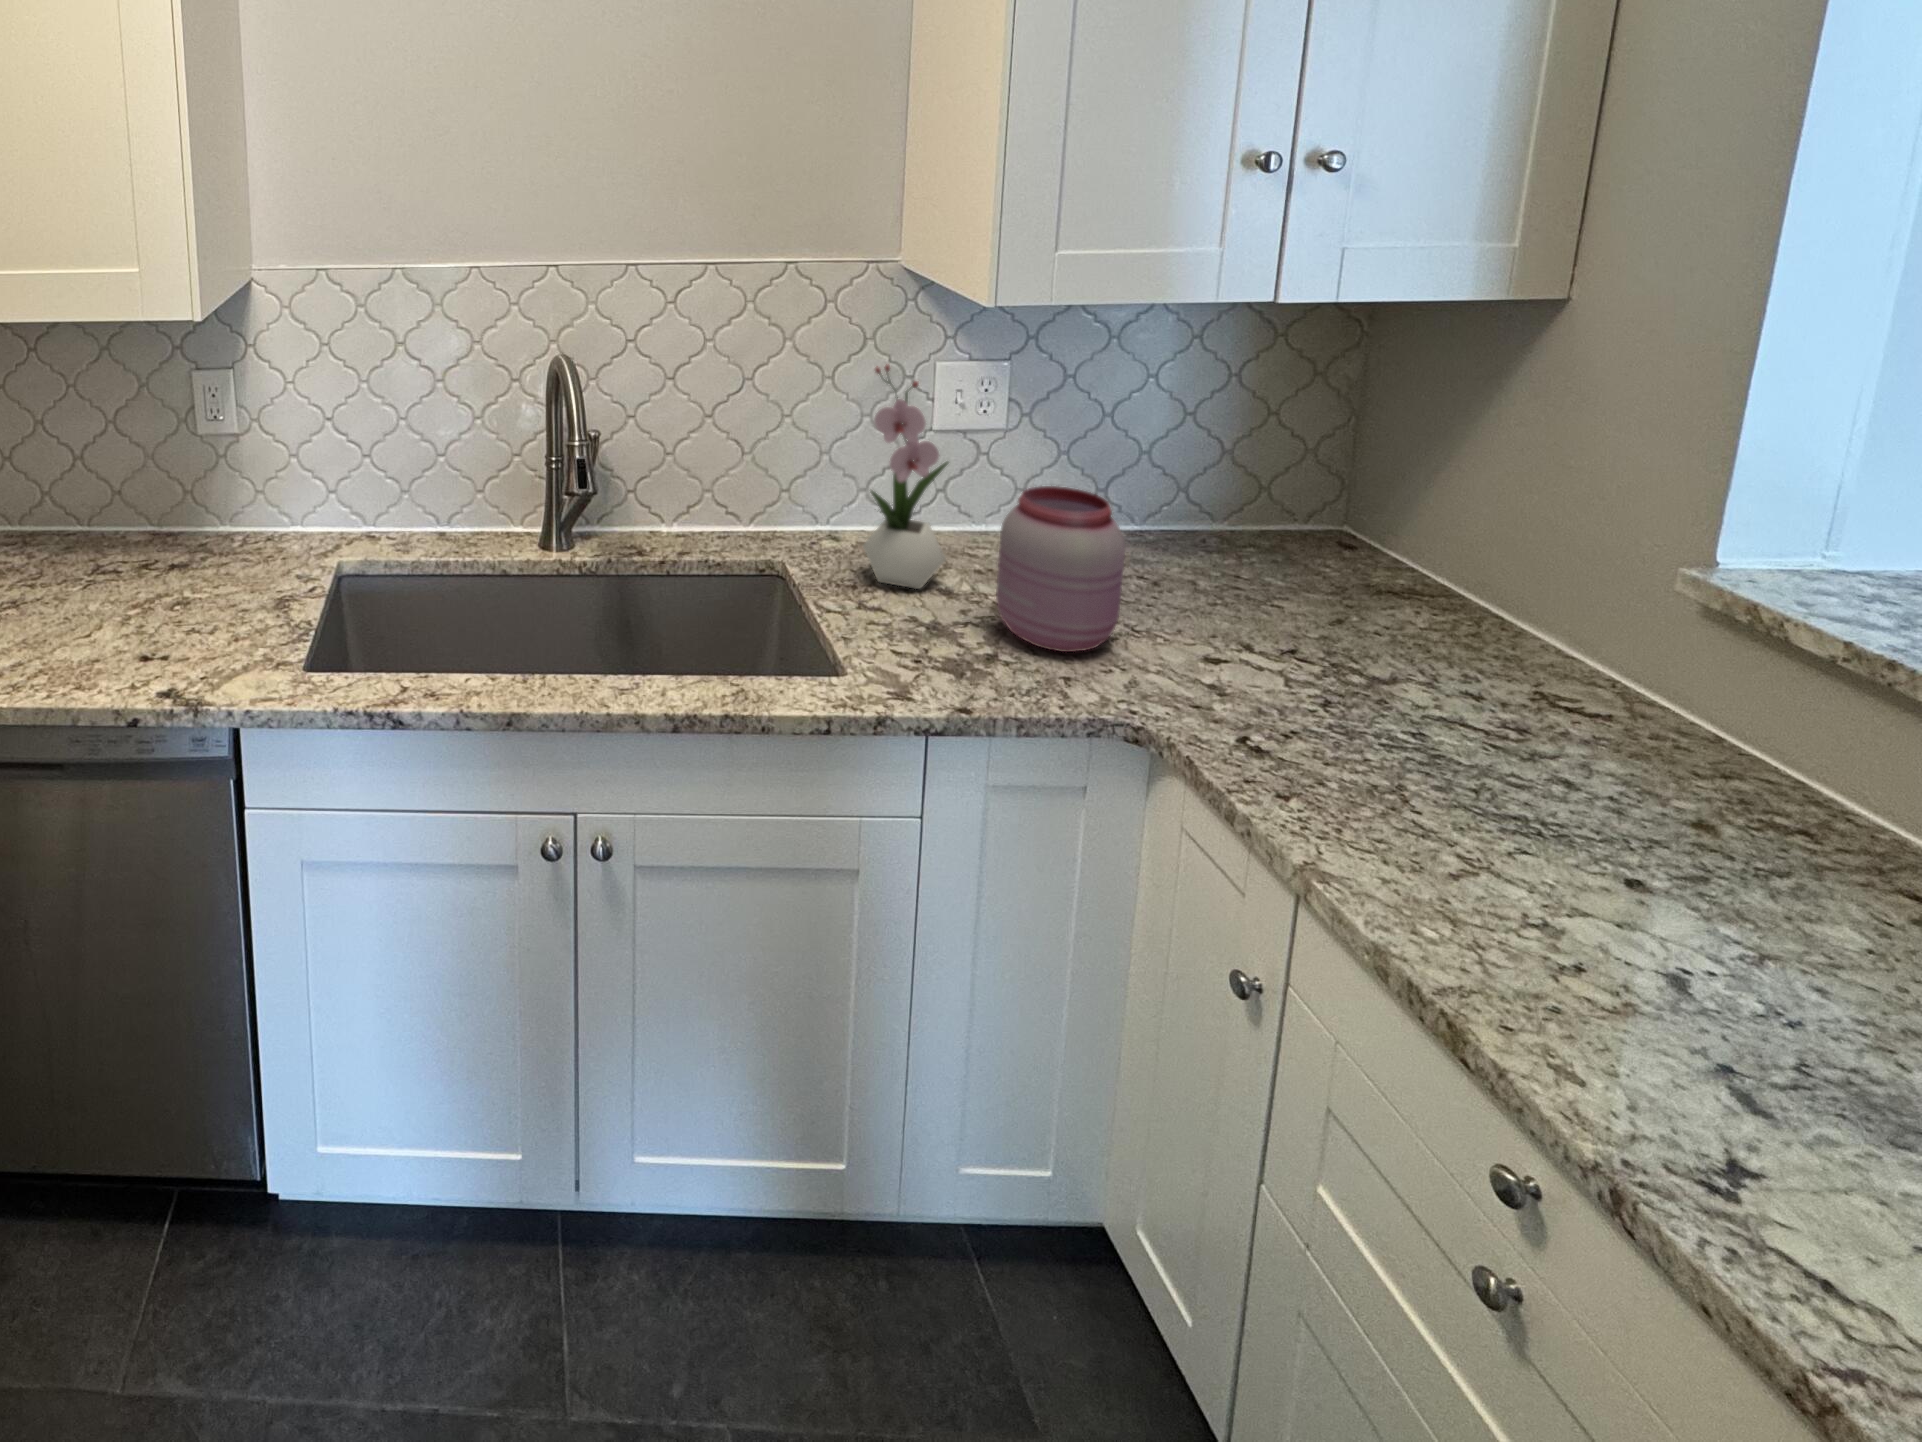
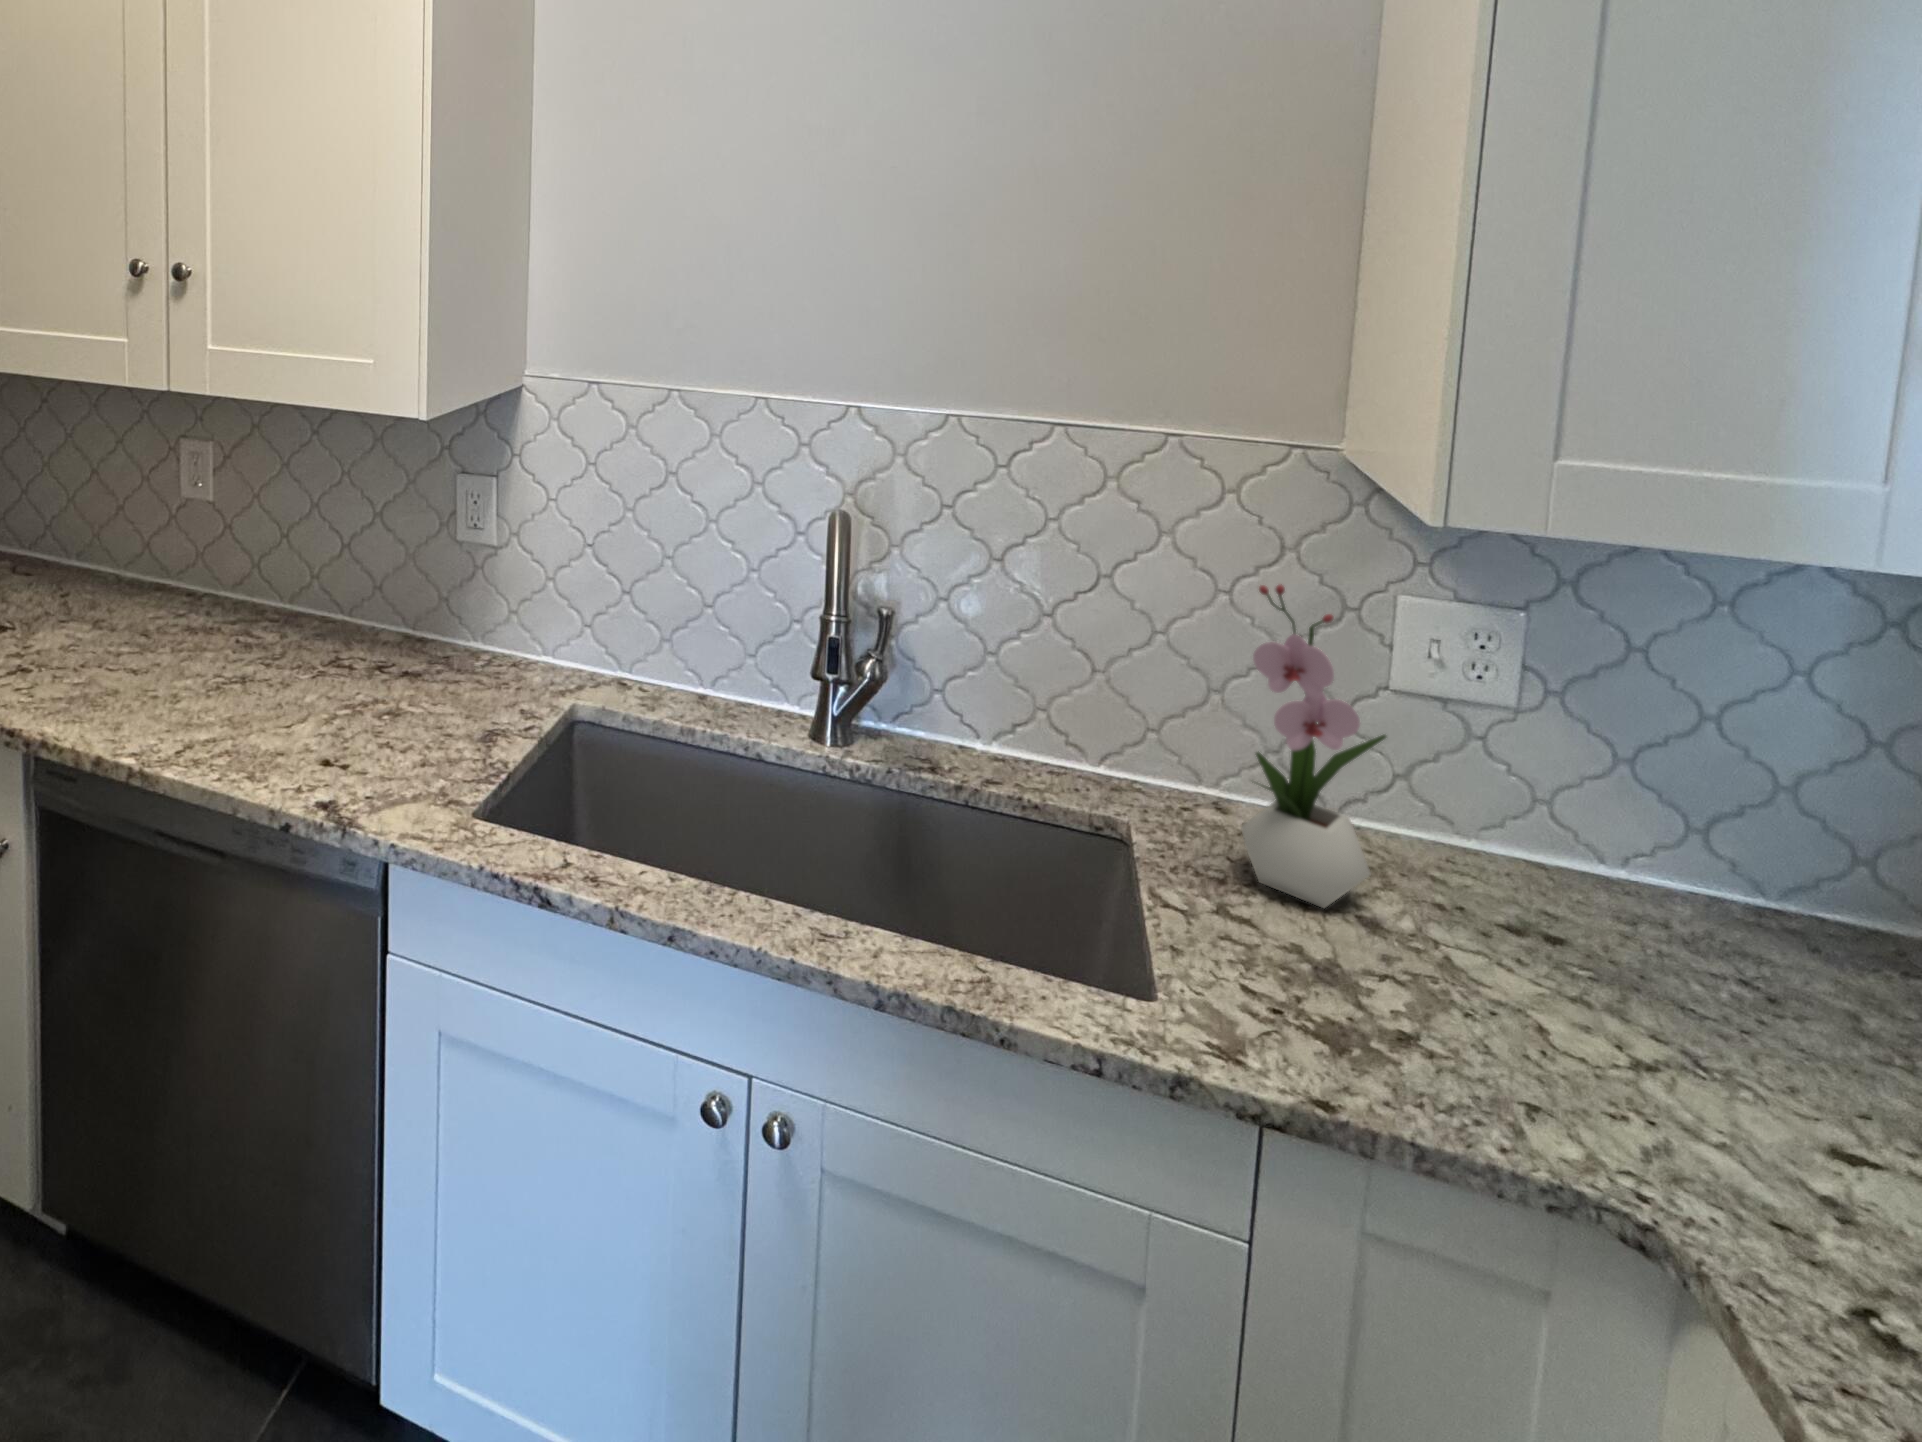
jar: present [996,486,1125,652] -> none [1431,799,1667,1072]

